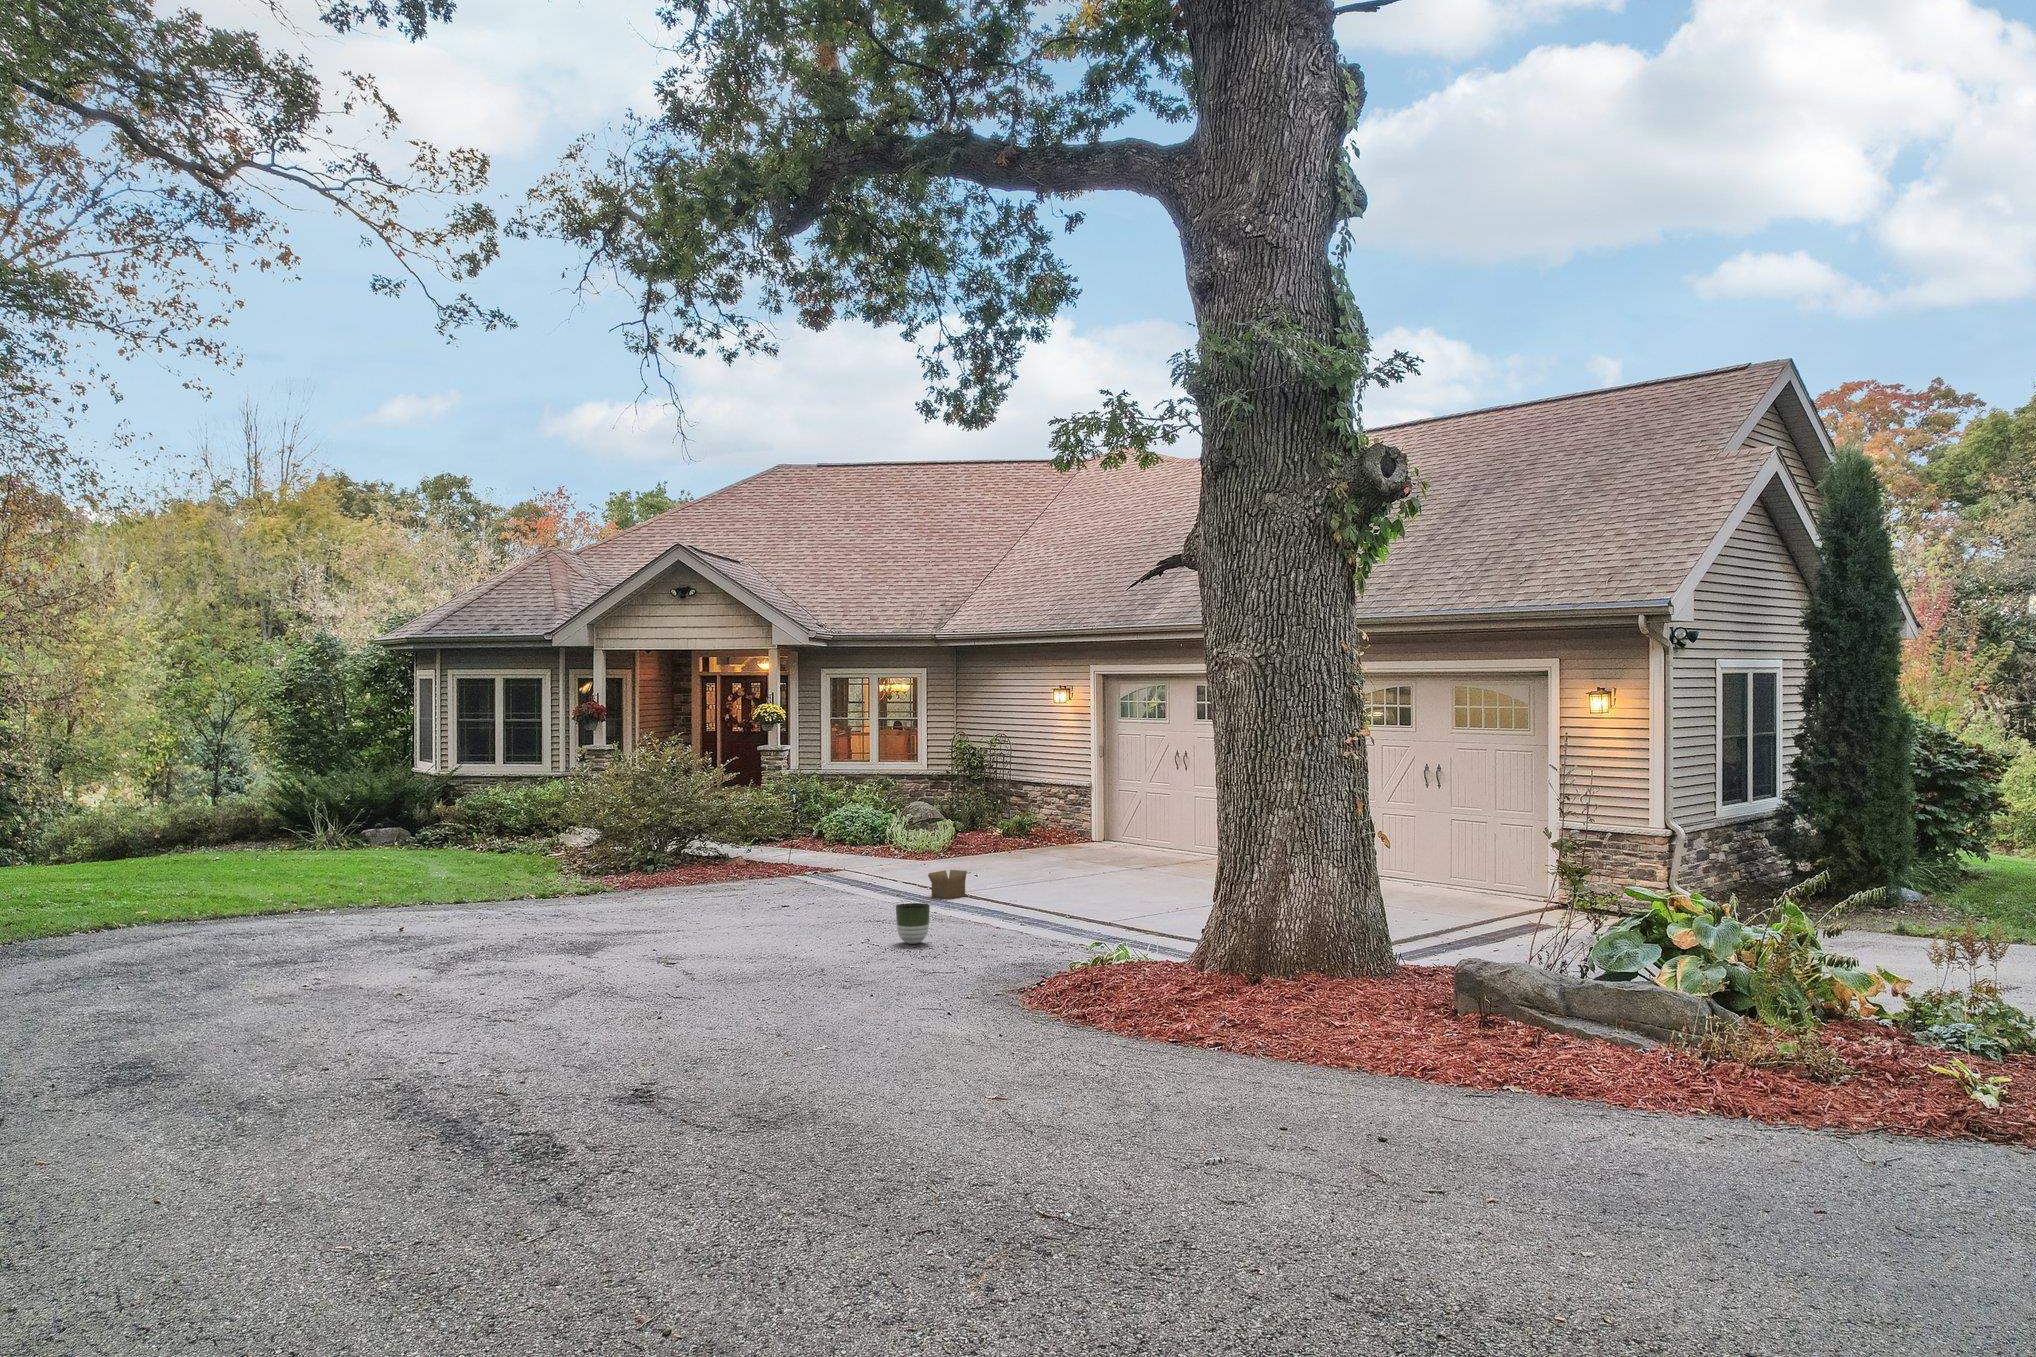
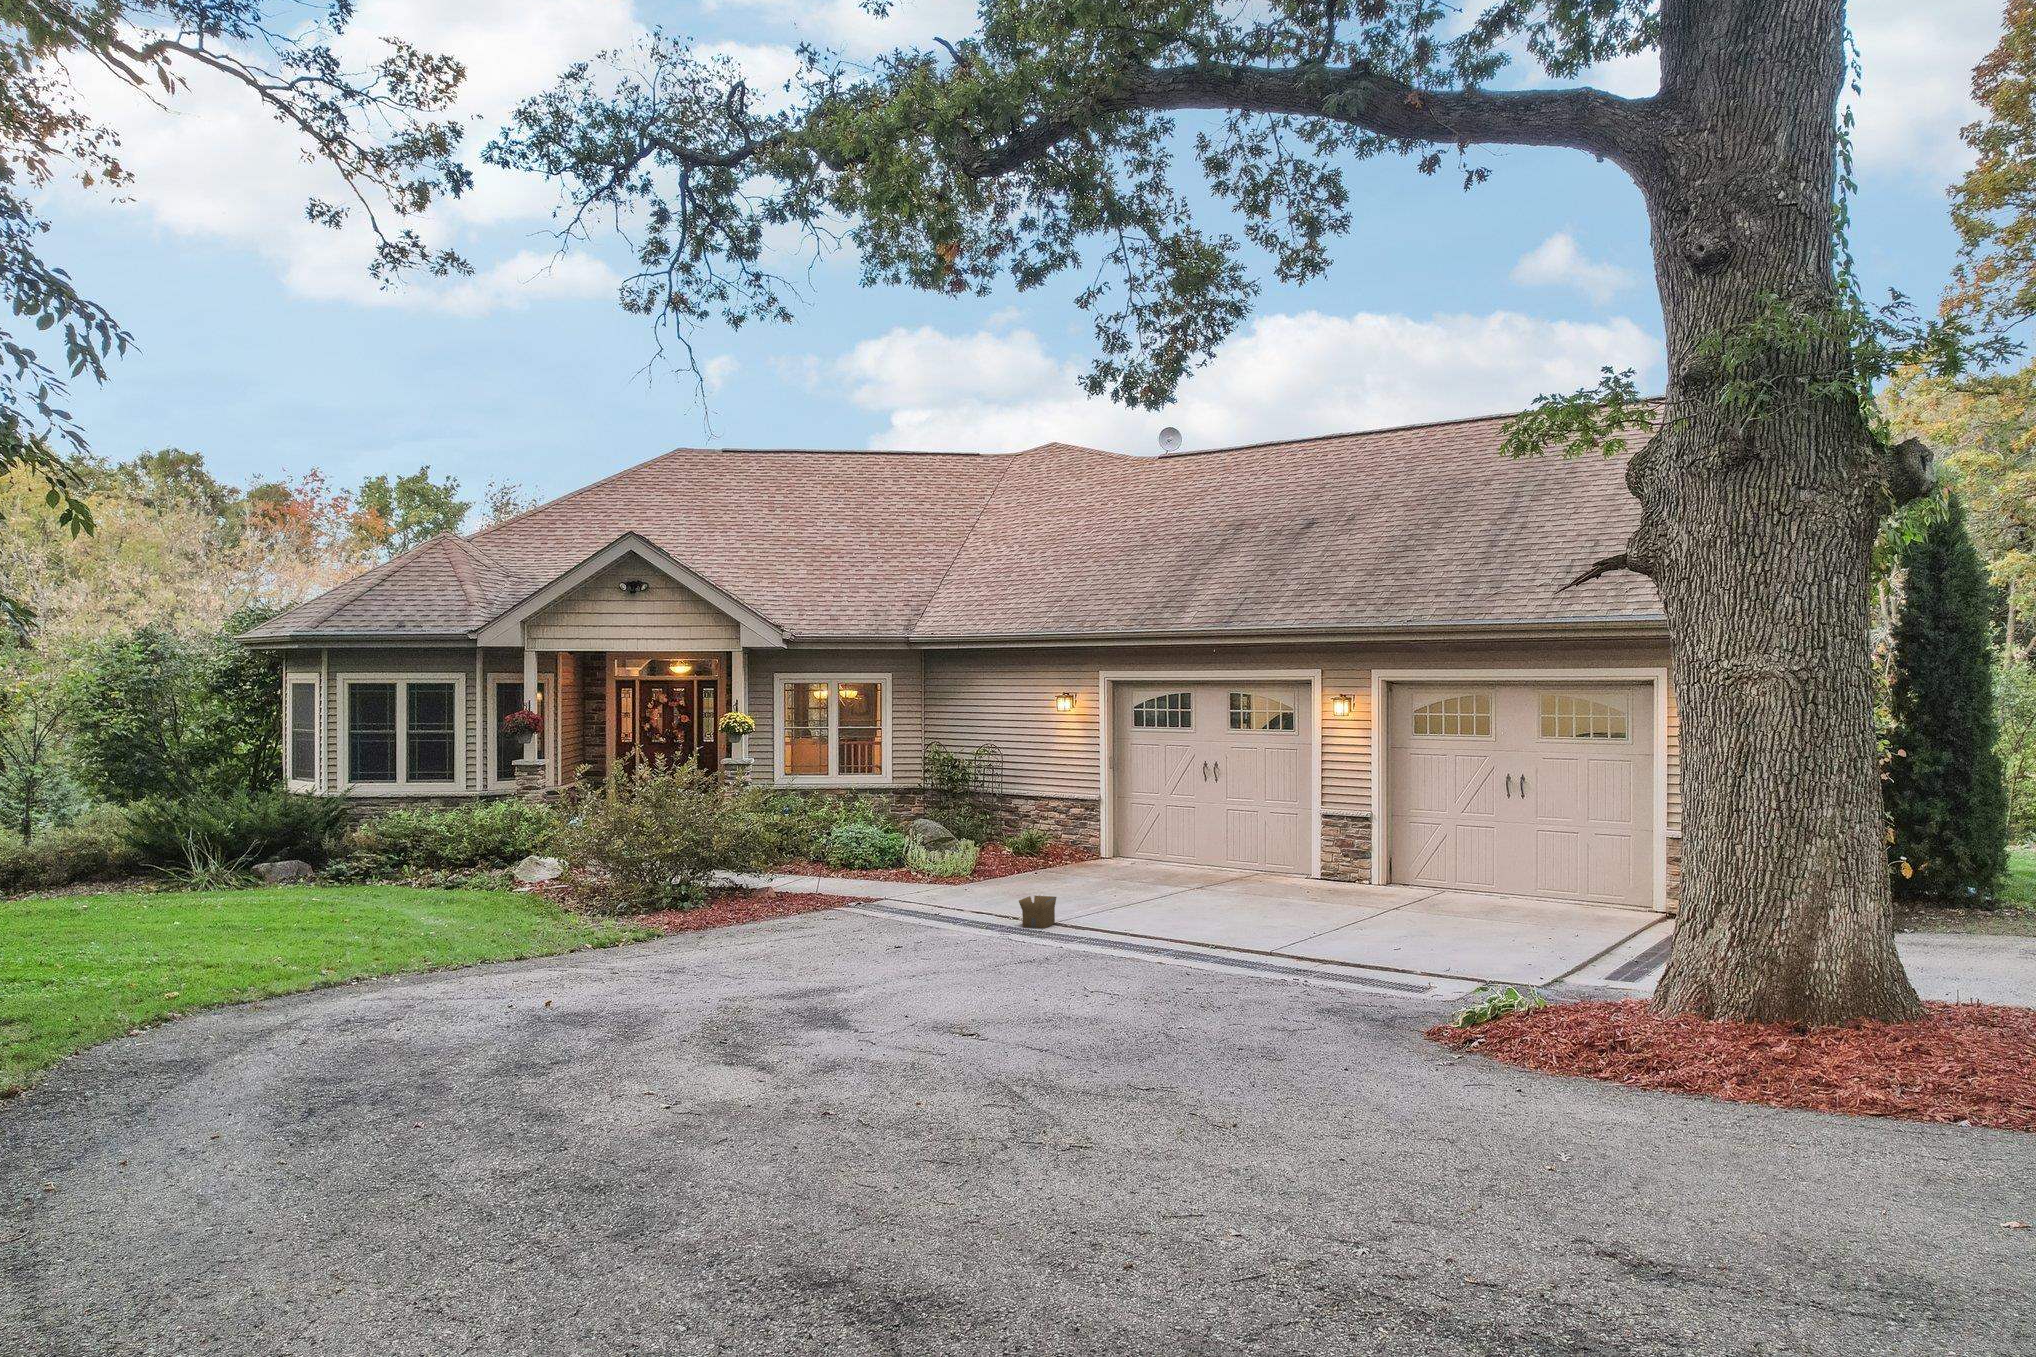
planter: present [896,903,930,944] -> none [1088,939,1125,984]

